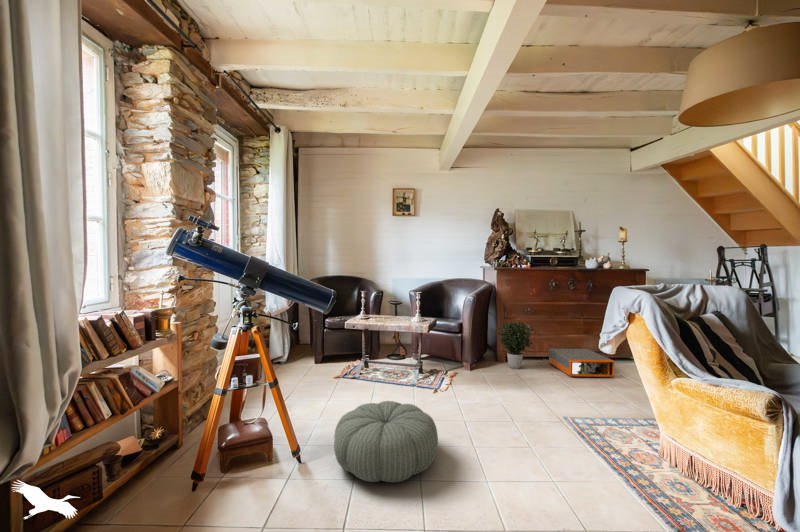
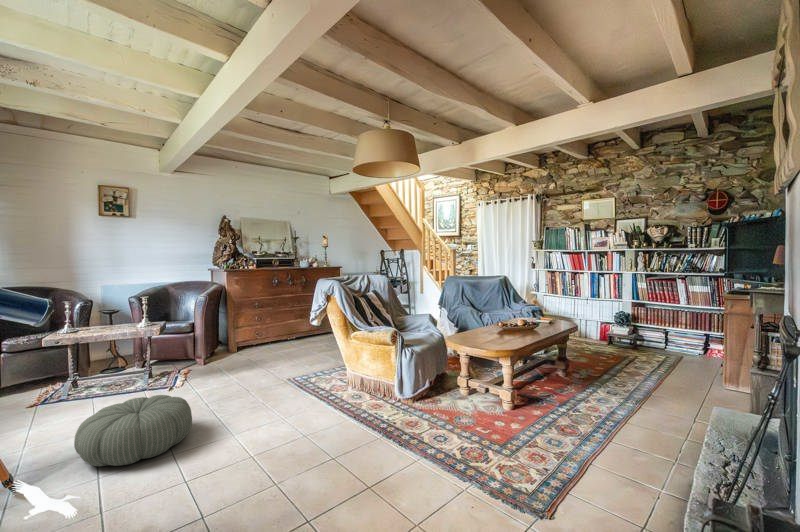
potted plant: present [498,321,532,369] -> none [231,316,262,357]
storage box: present [549,348,614,377] -> none [276,331,323,353]

